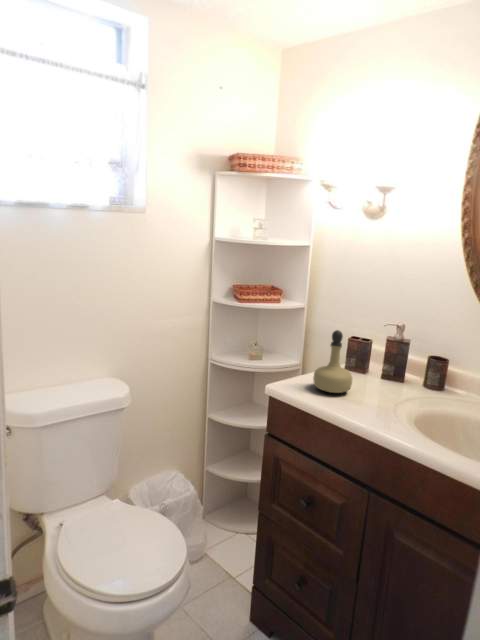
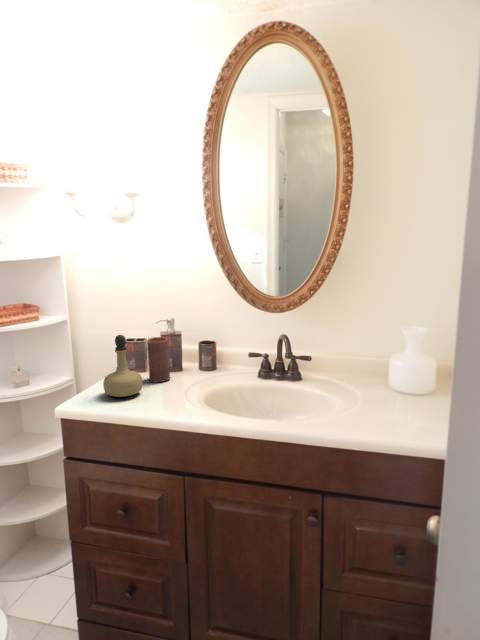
candle: none [364,340,391,388] -> present [147,337,170,382]

